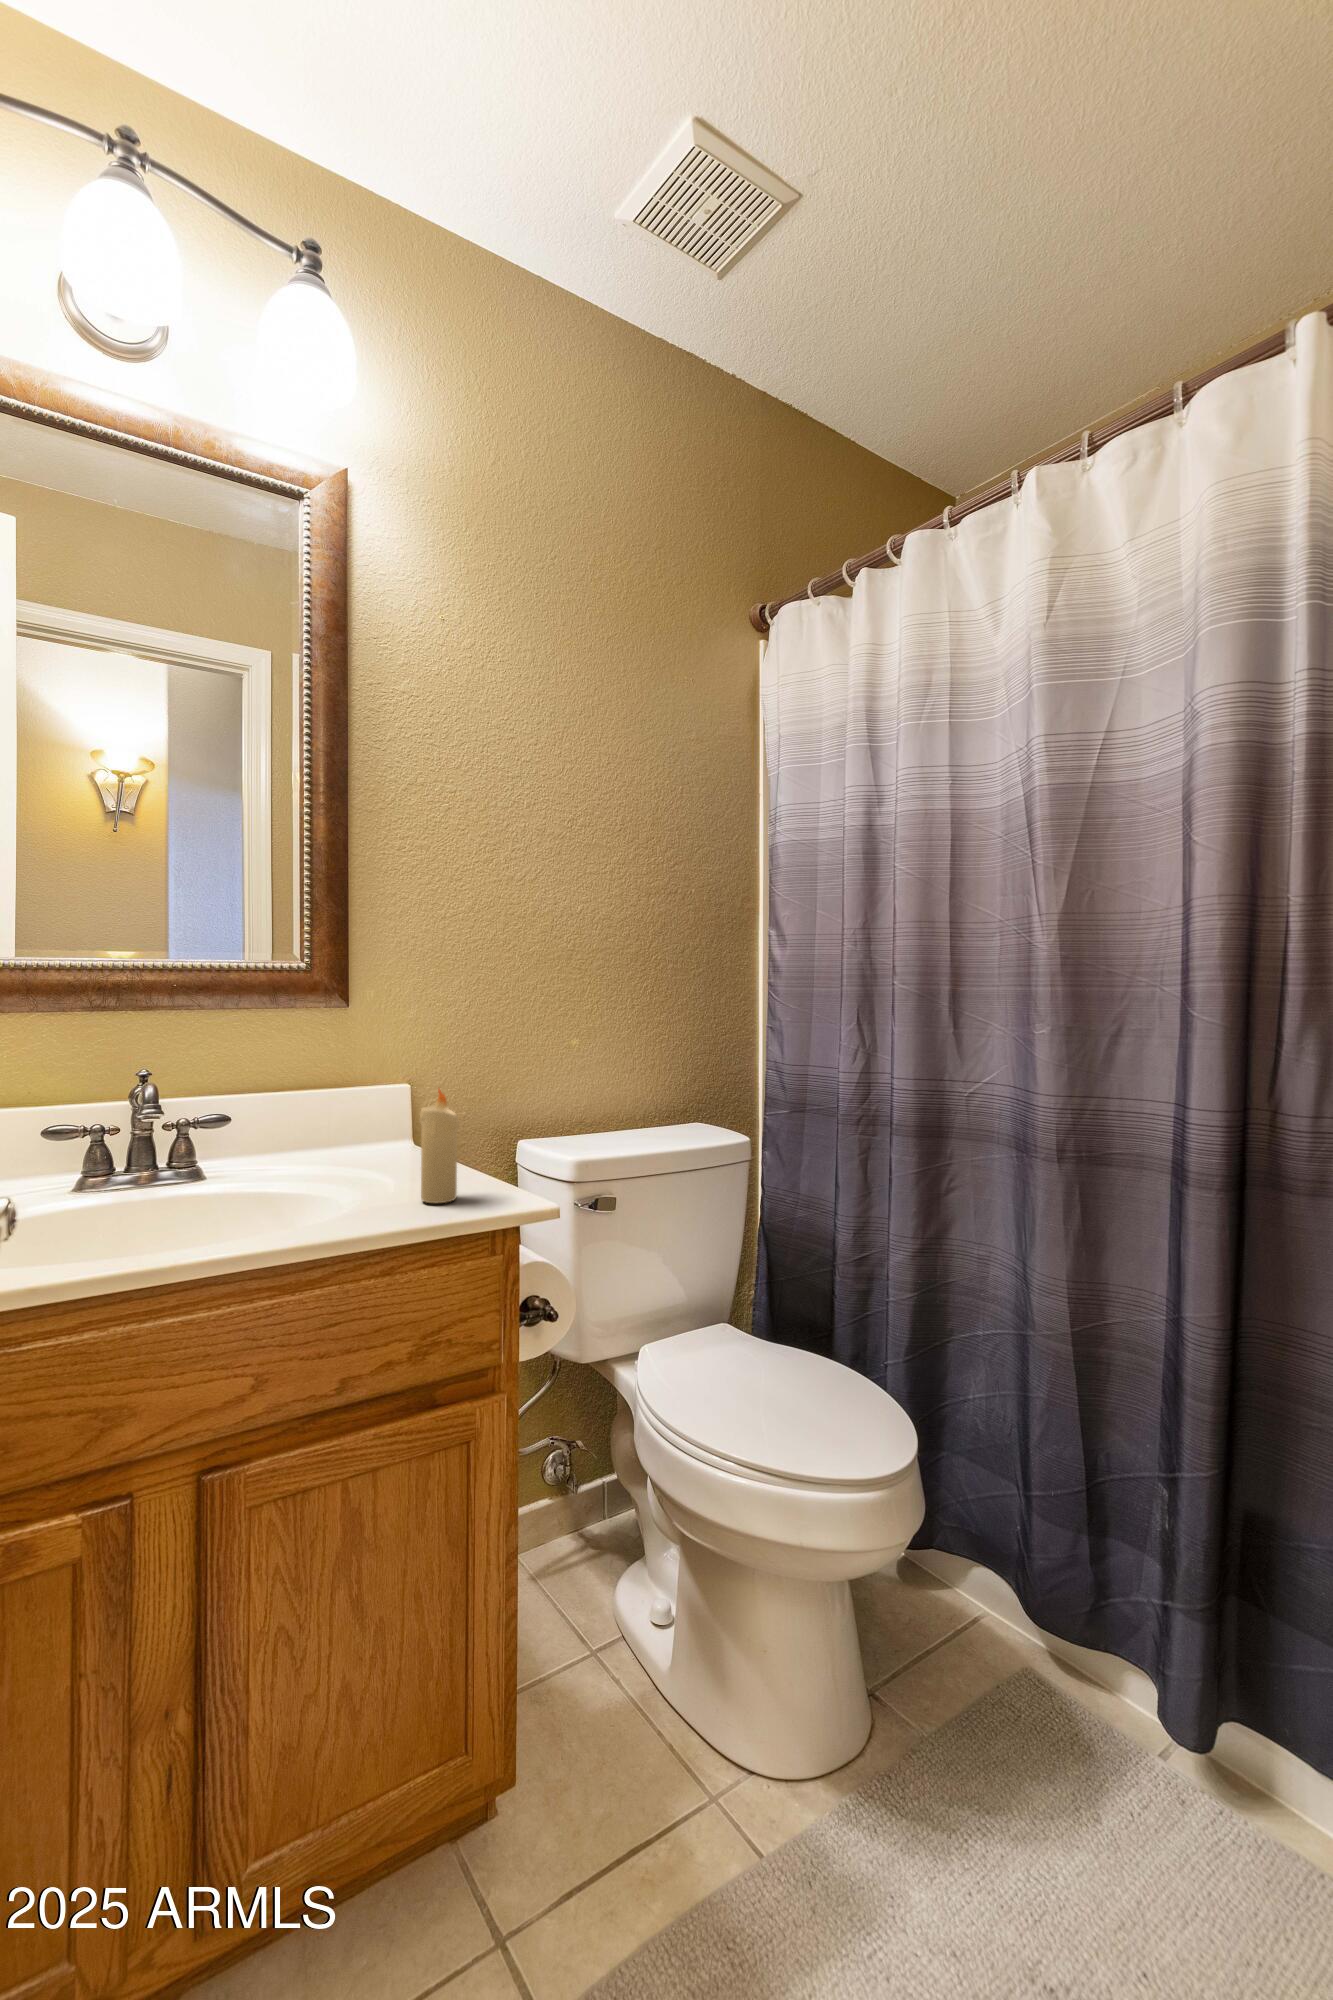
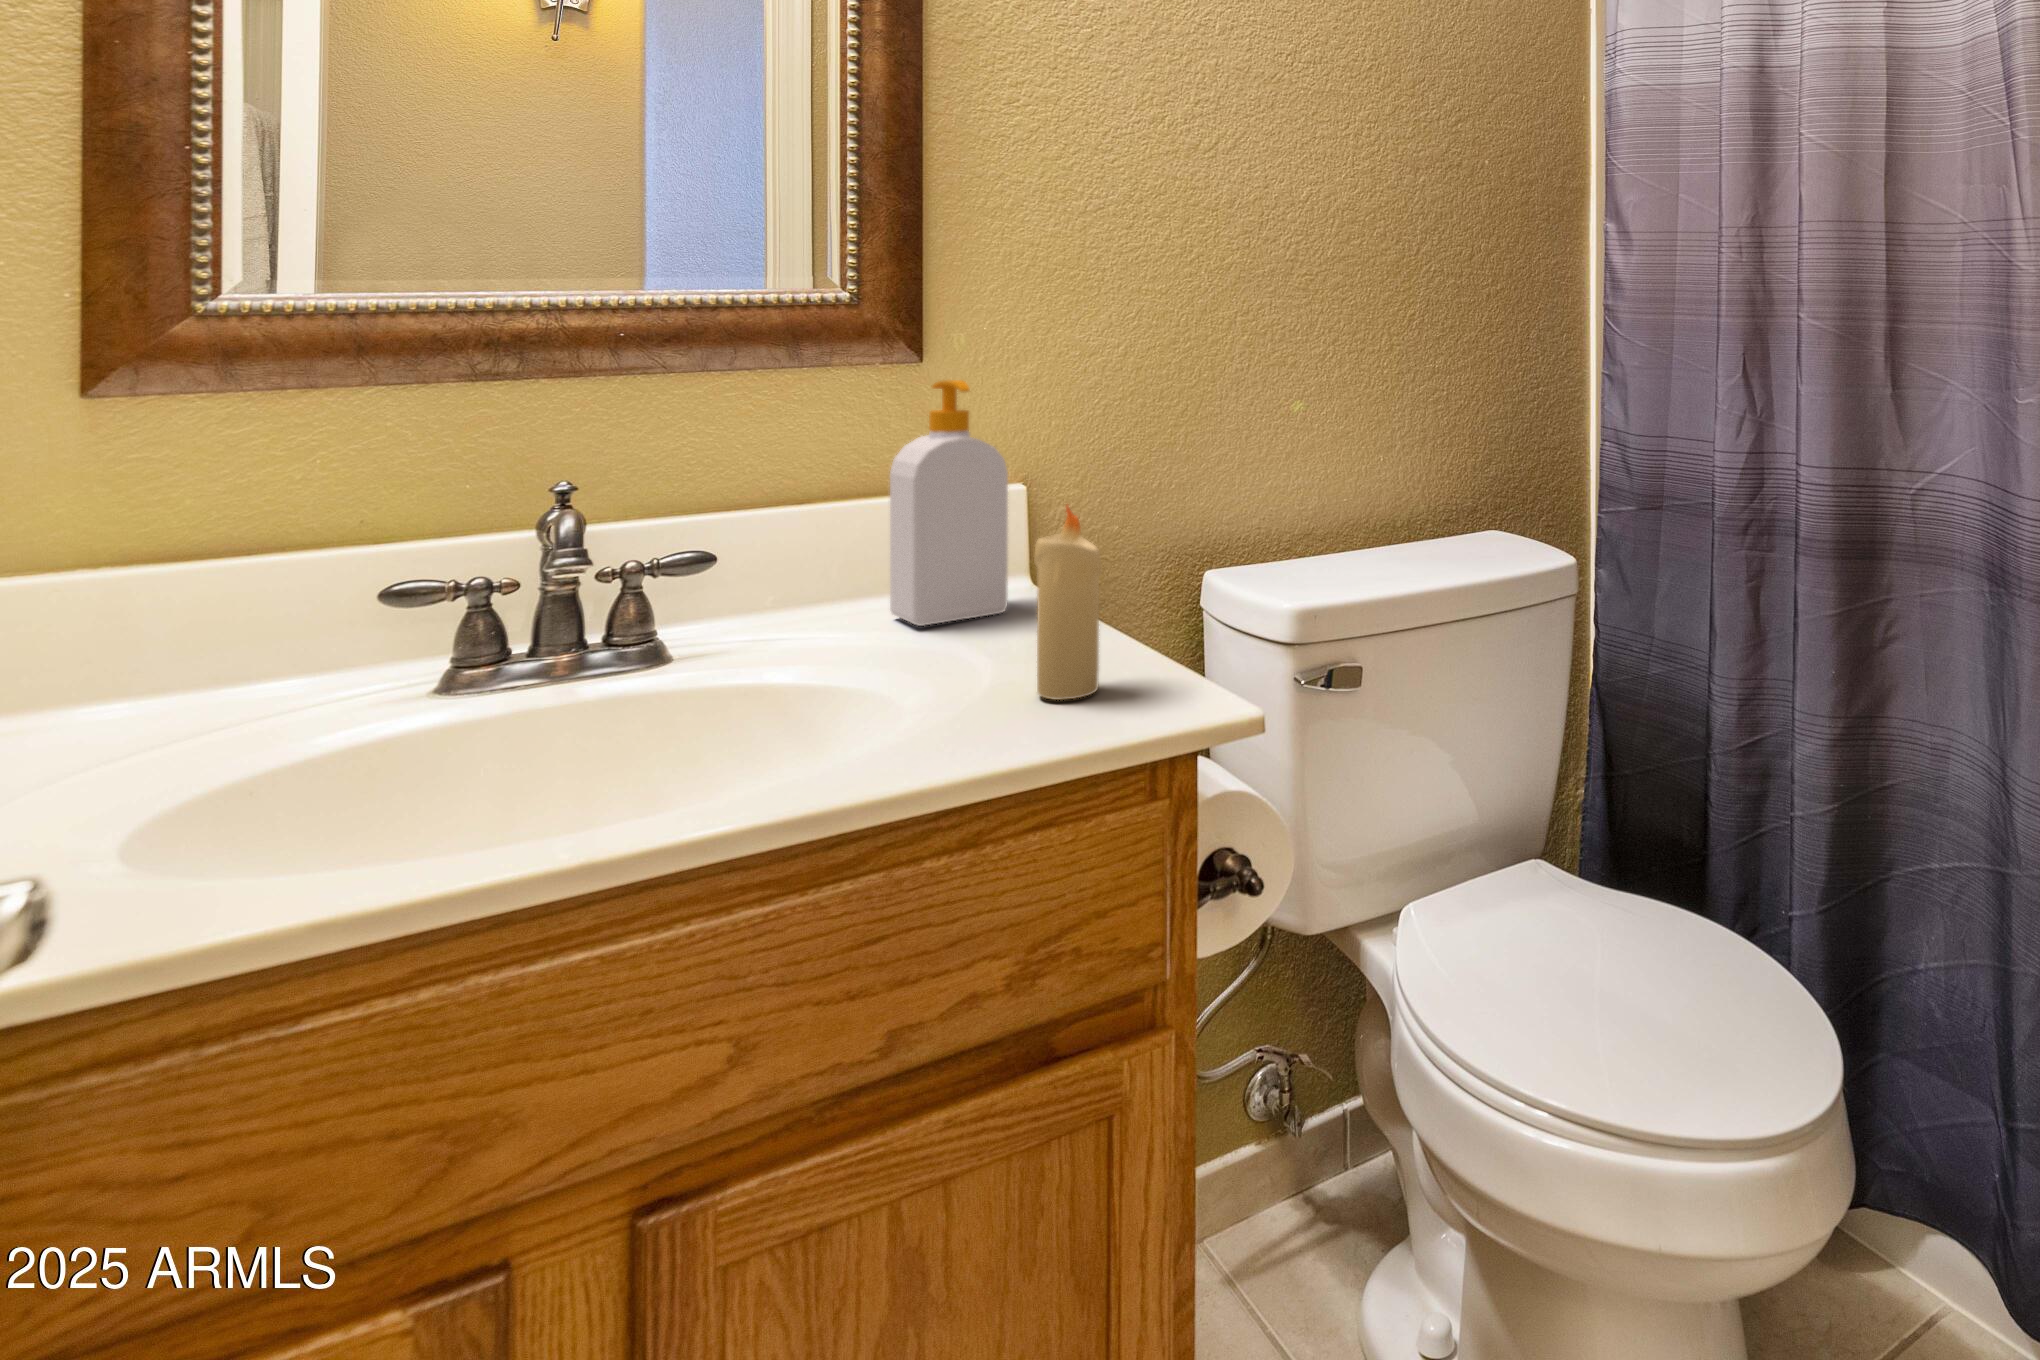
soap bottle: none [329,1013,399,1162] -> present [890,380,1008,626]

